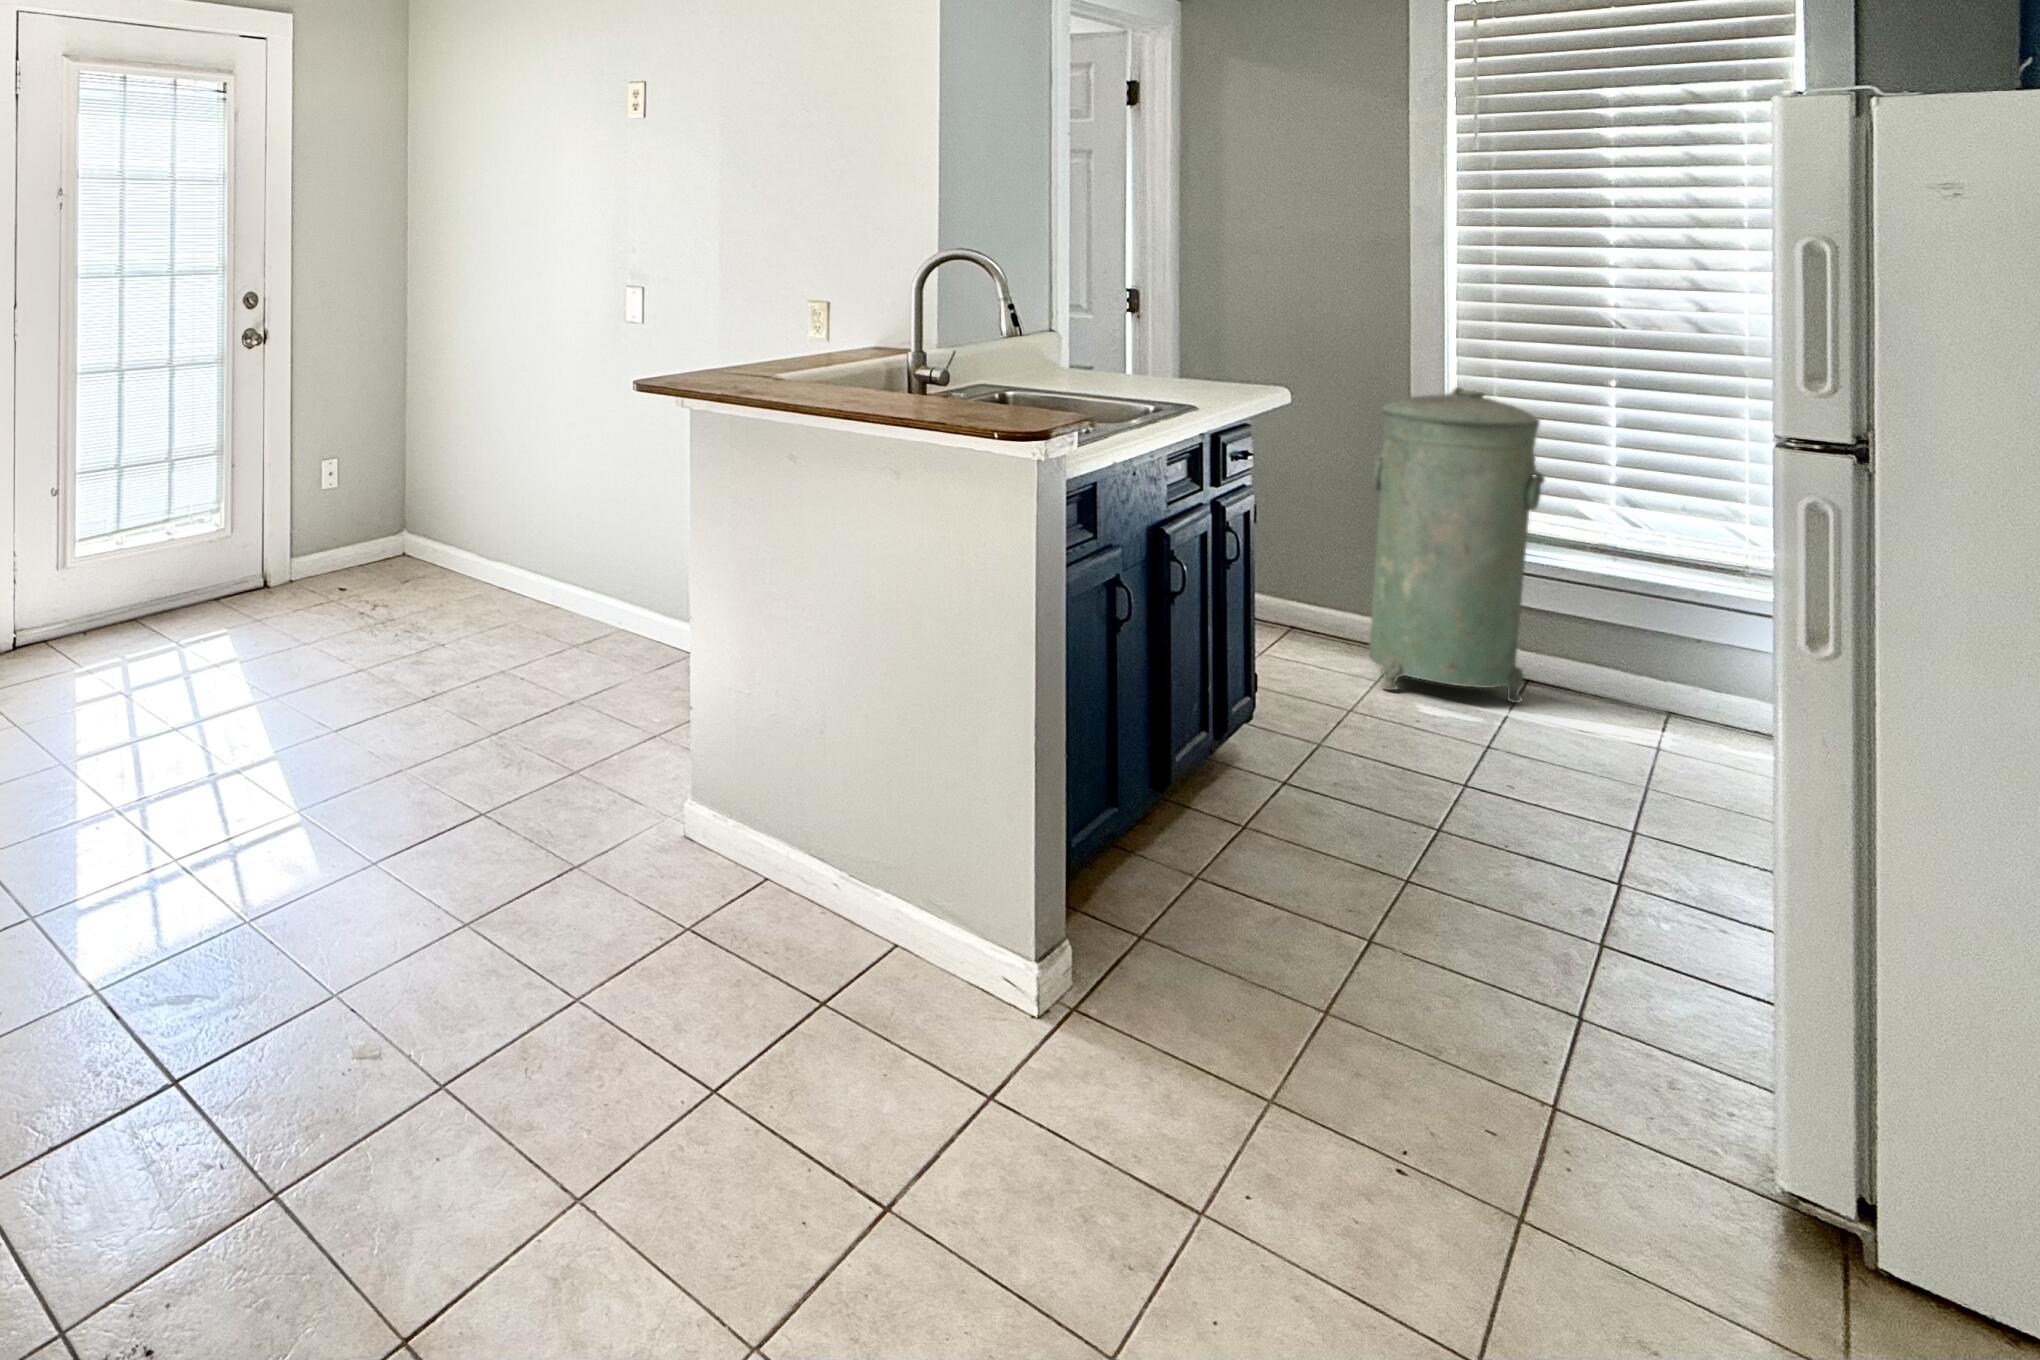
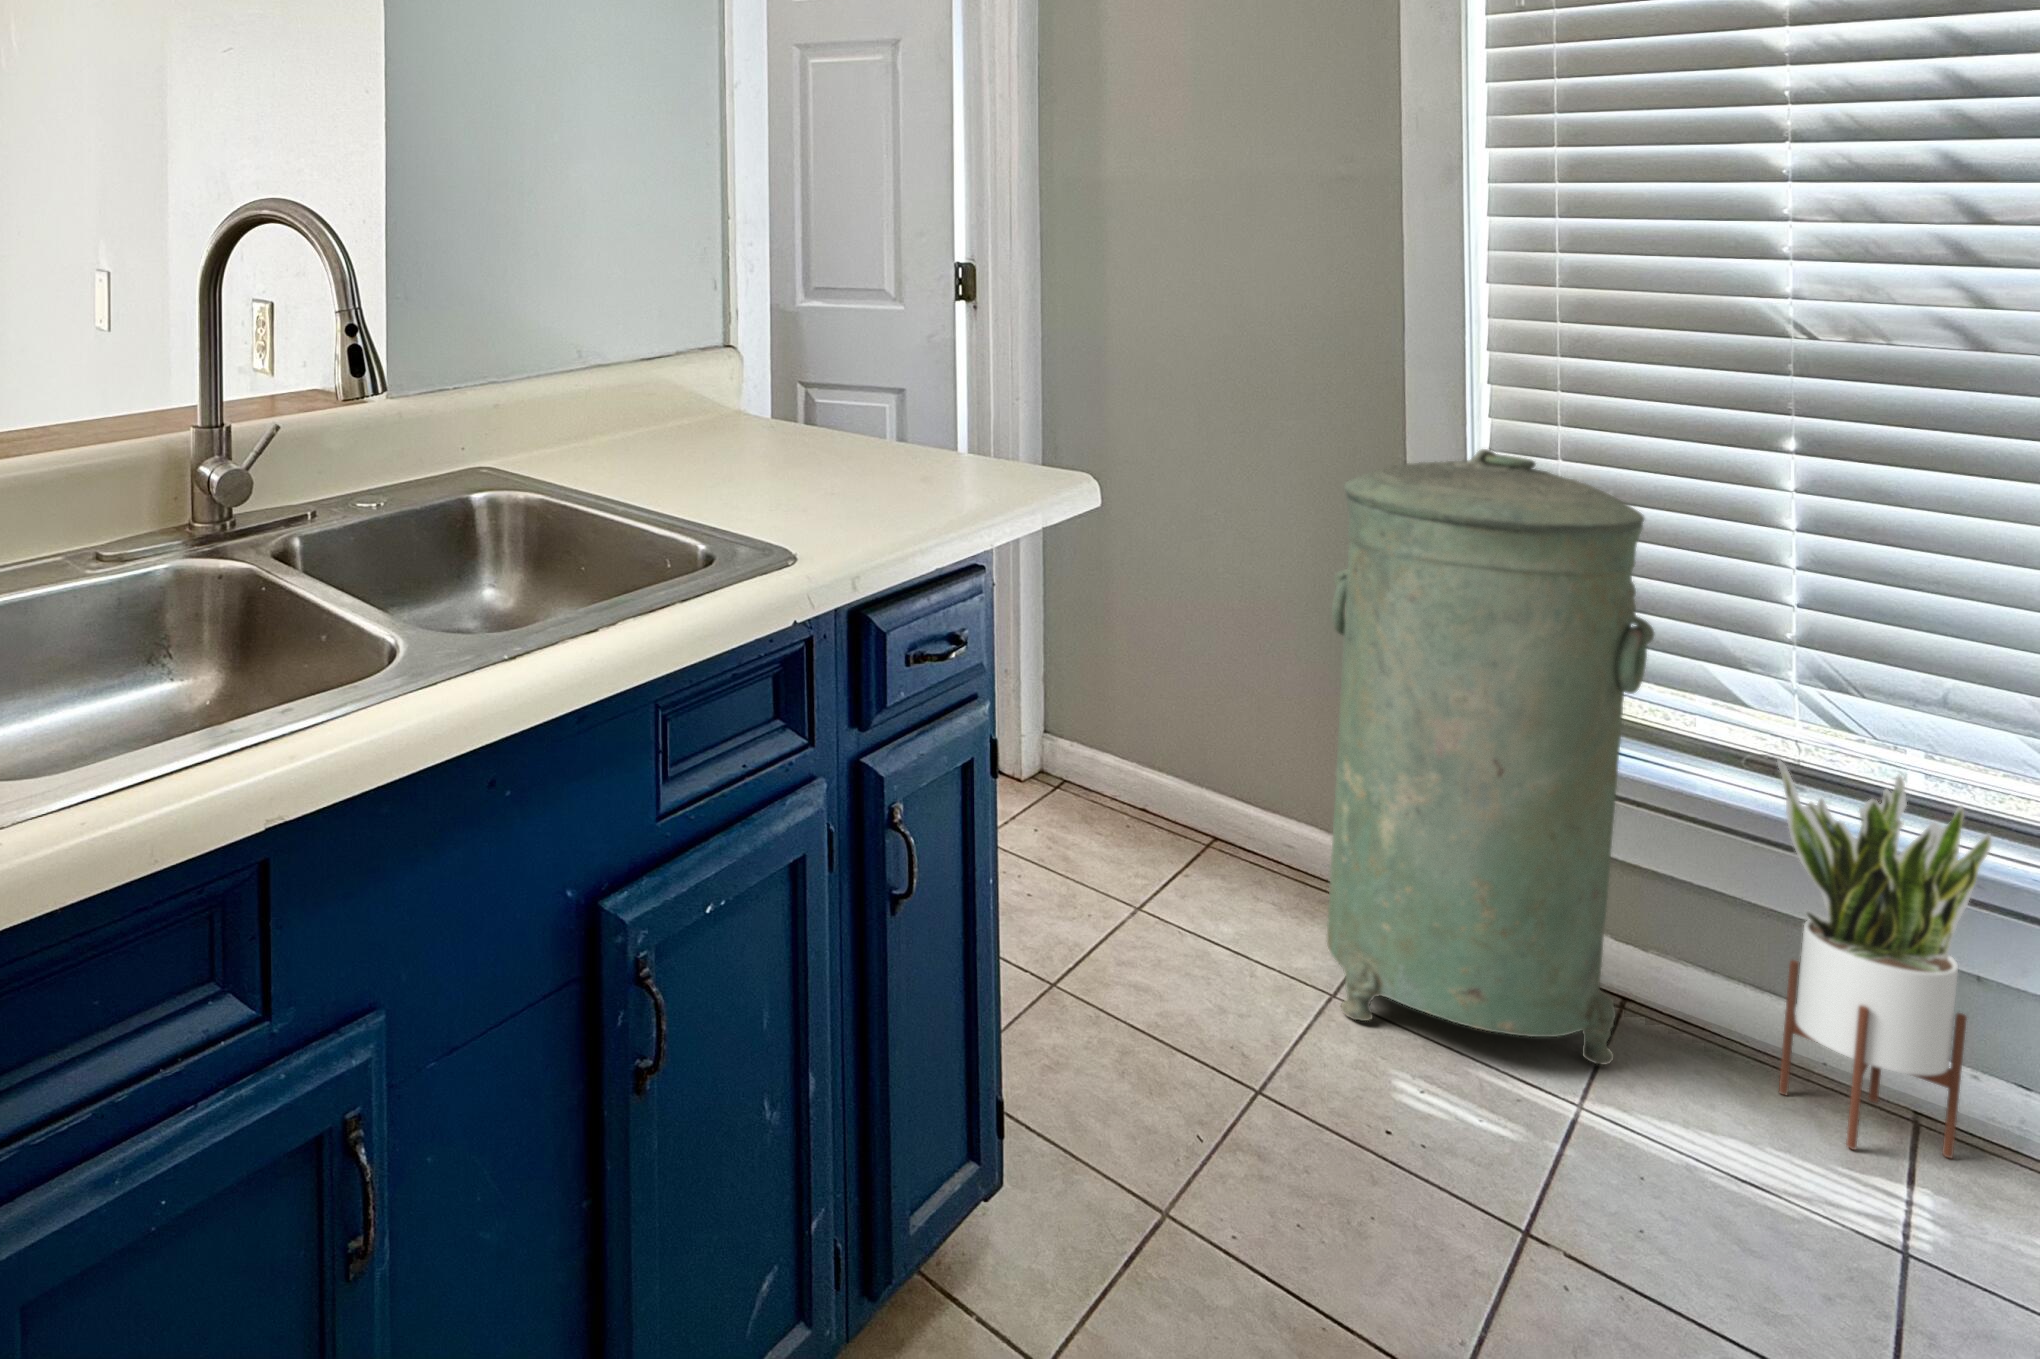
potted plant: none [1604,539,1705,730] -> present [1777,760,1992,1158]

